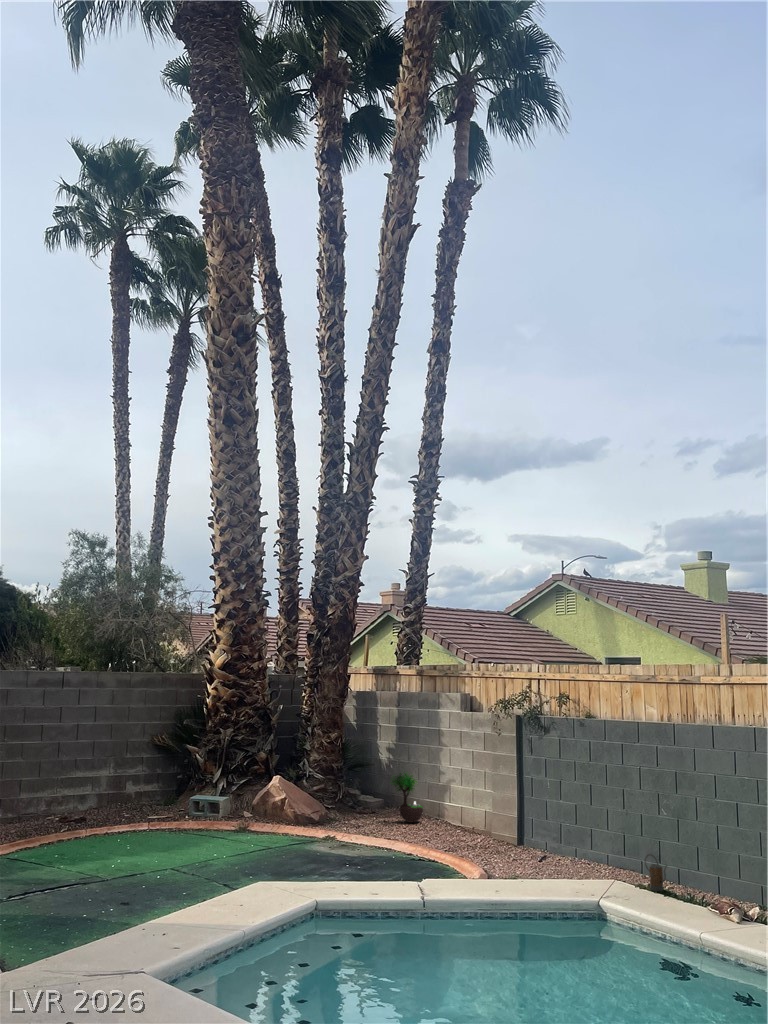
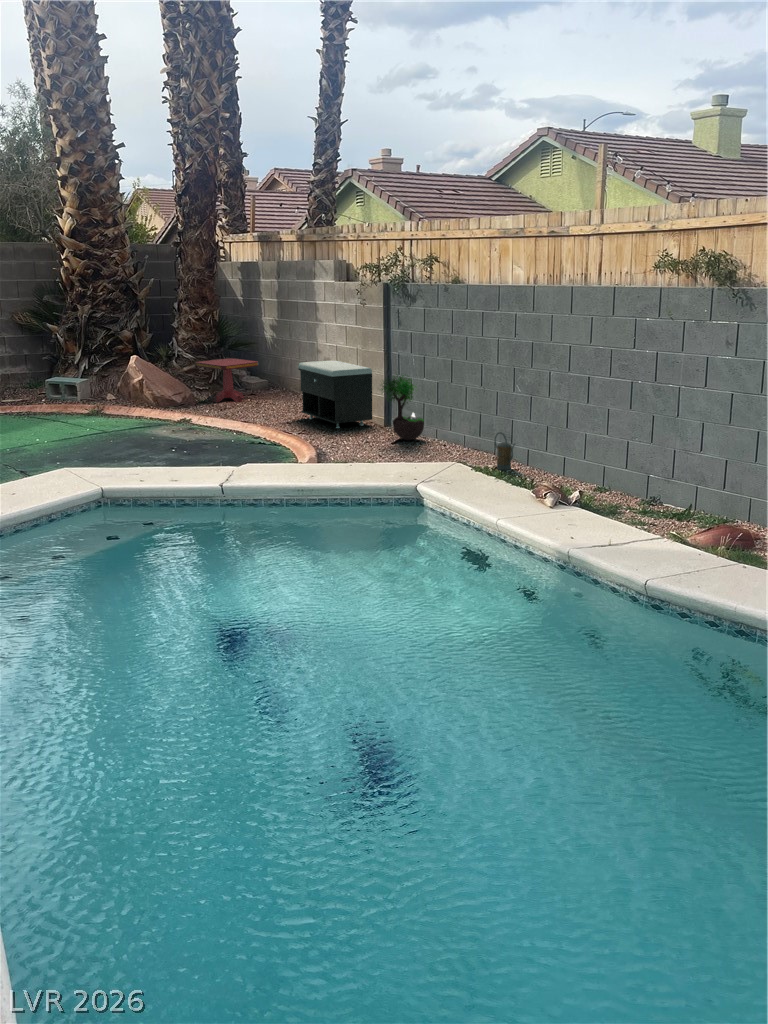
potted tree: present [392,773,423,823] -> present [382,376,424,440]
side table: none [326,778,381,820] -> present [196,358,258,402]
storage bench: none [433,783,505,847] -> present [298,360,372,428]

